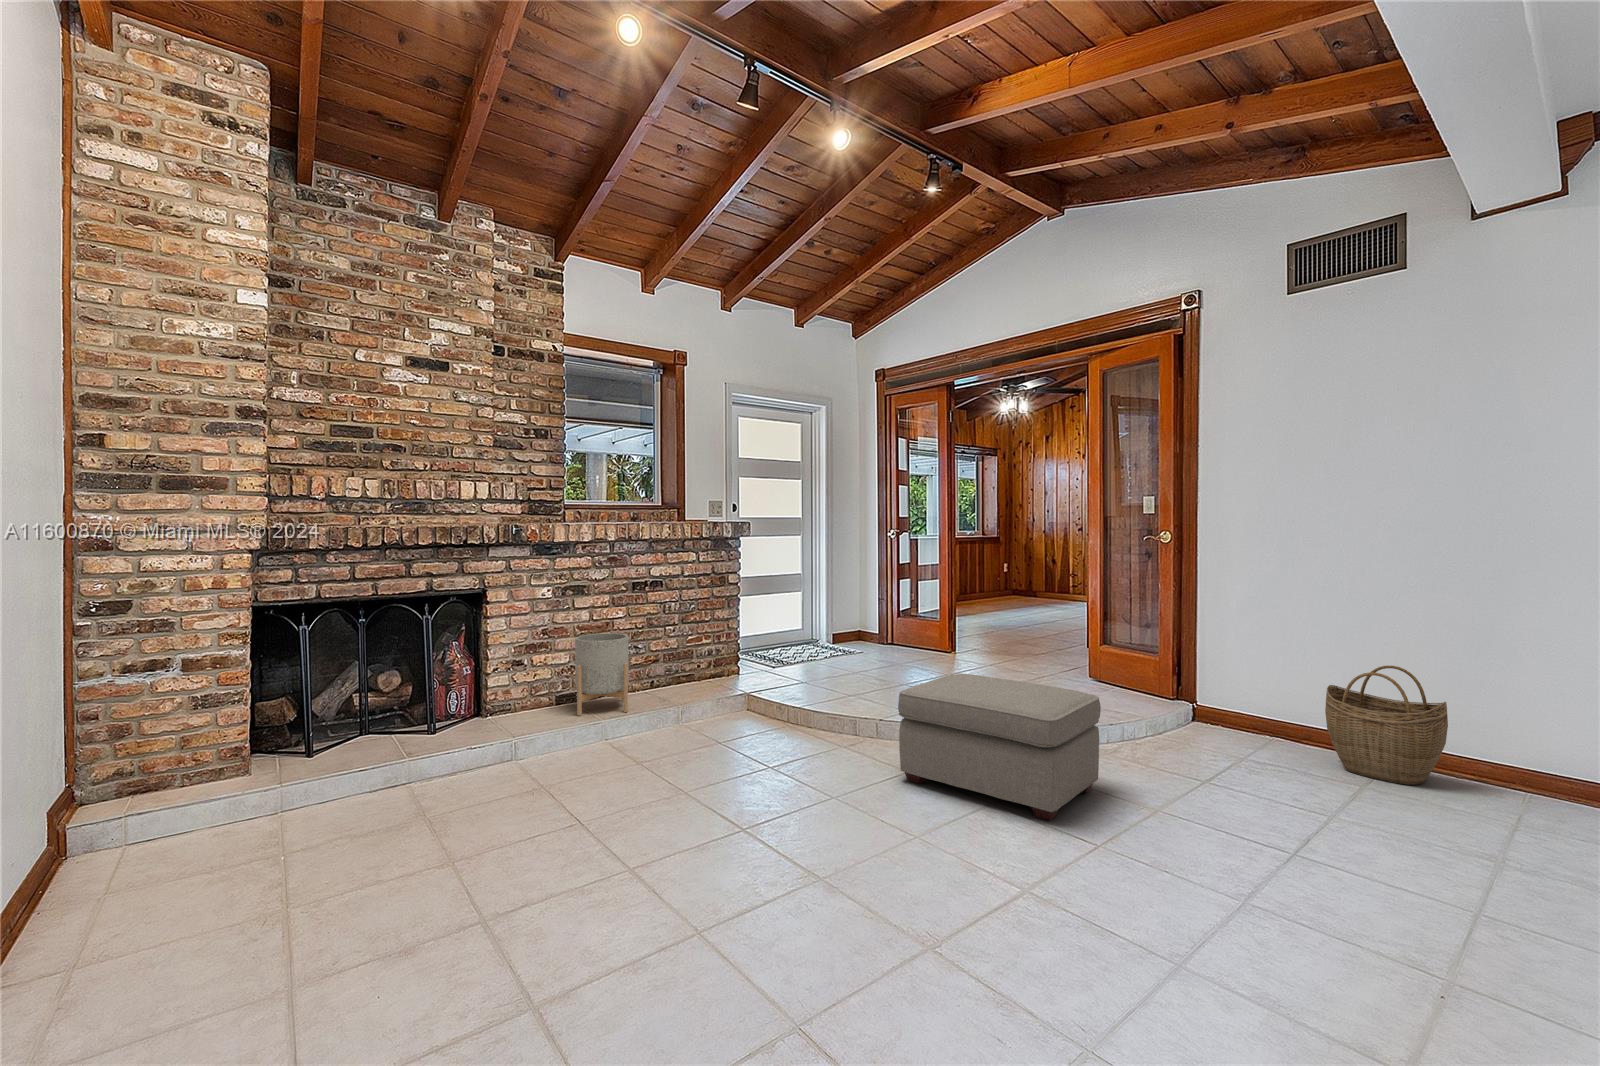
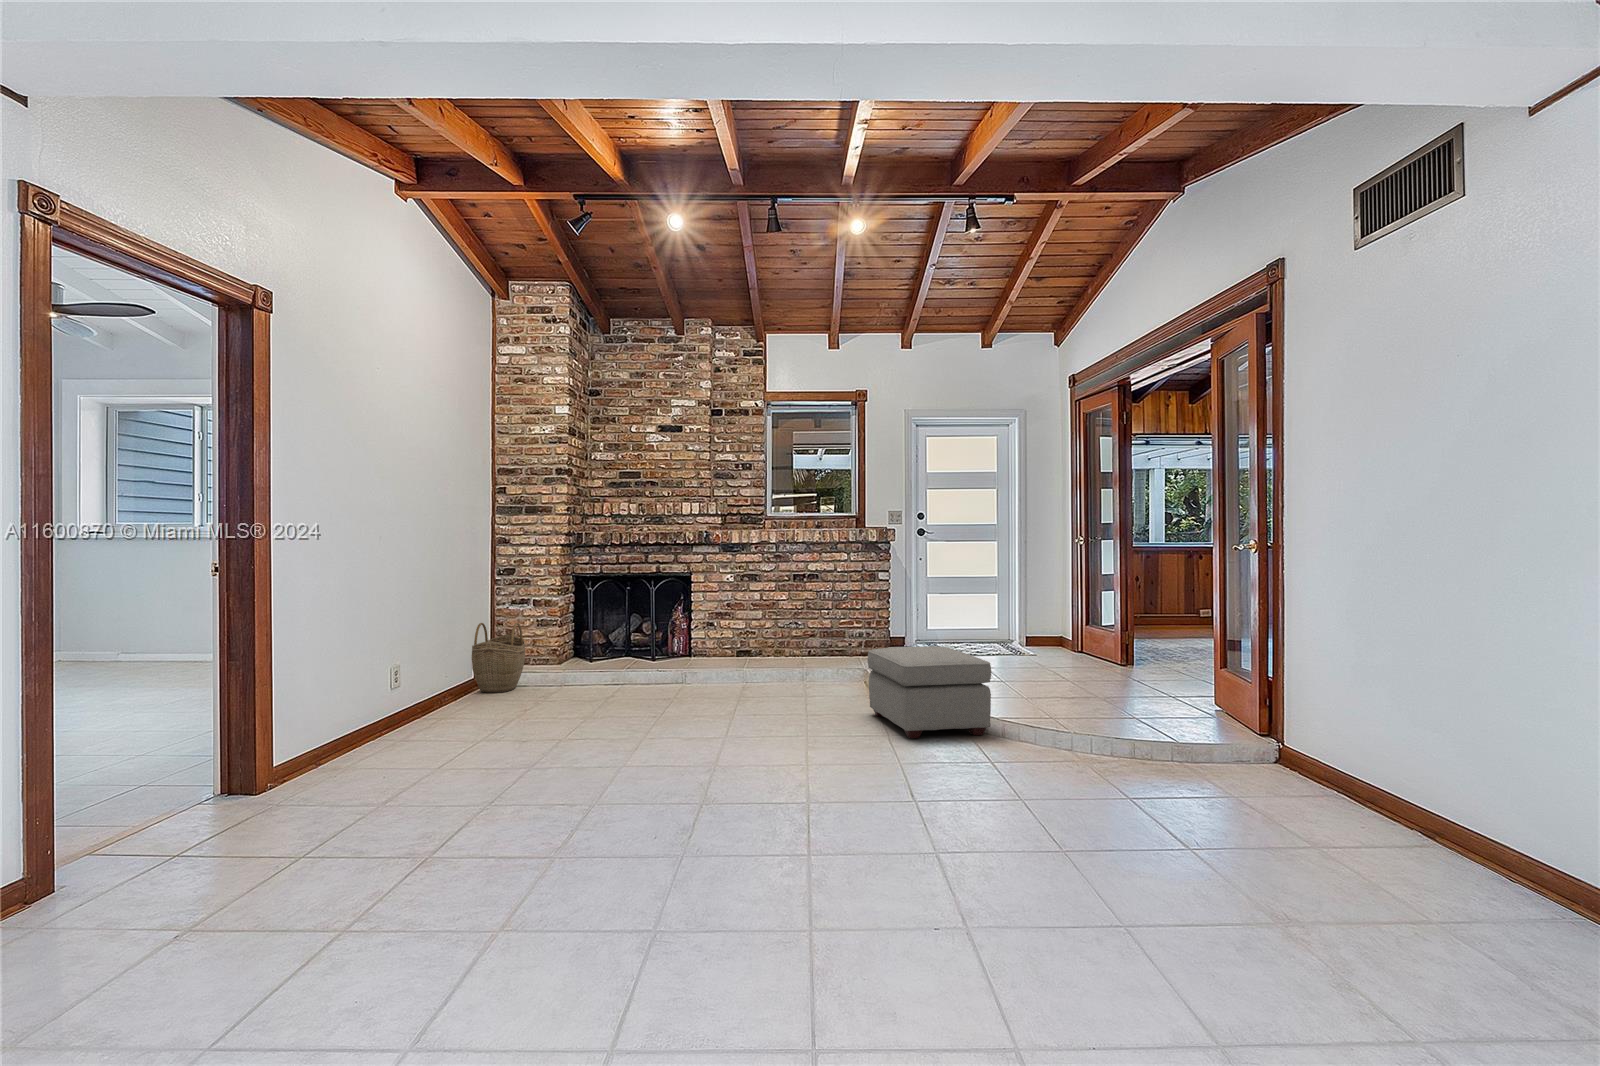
planter: present [575,633,629,716] -> none [738,609,780,663]
woven basket: present [1325,665,1448,785] -> present [472,623,525,693]

